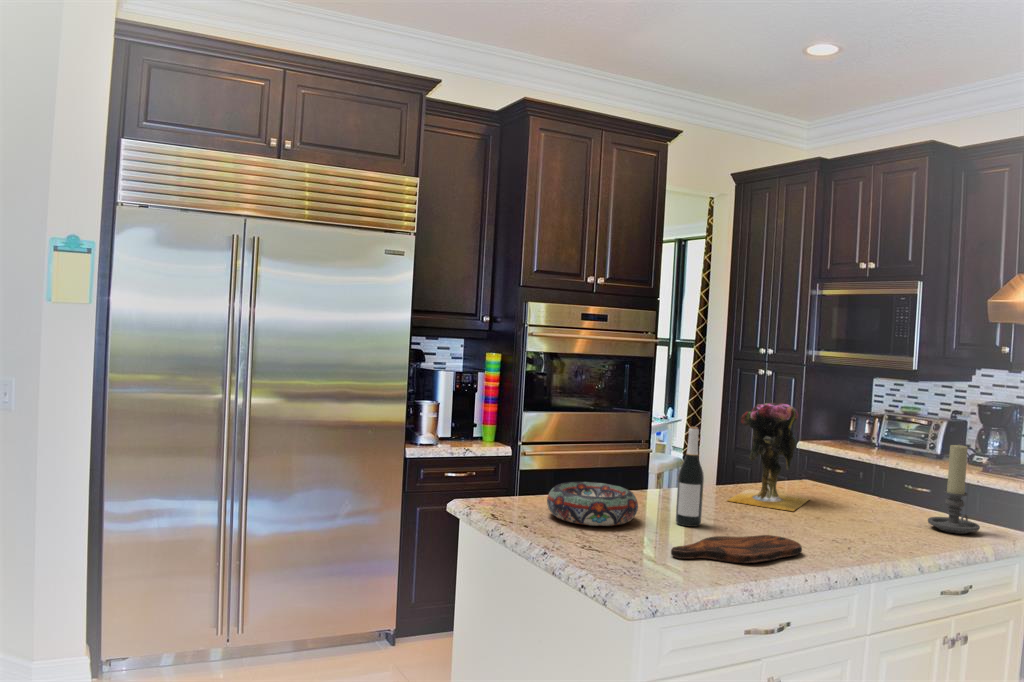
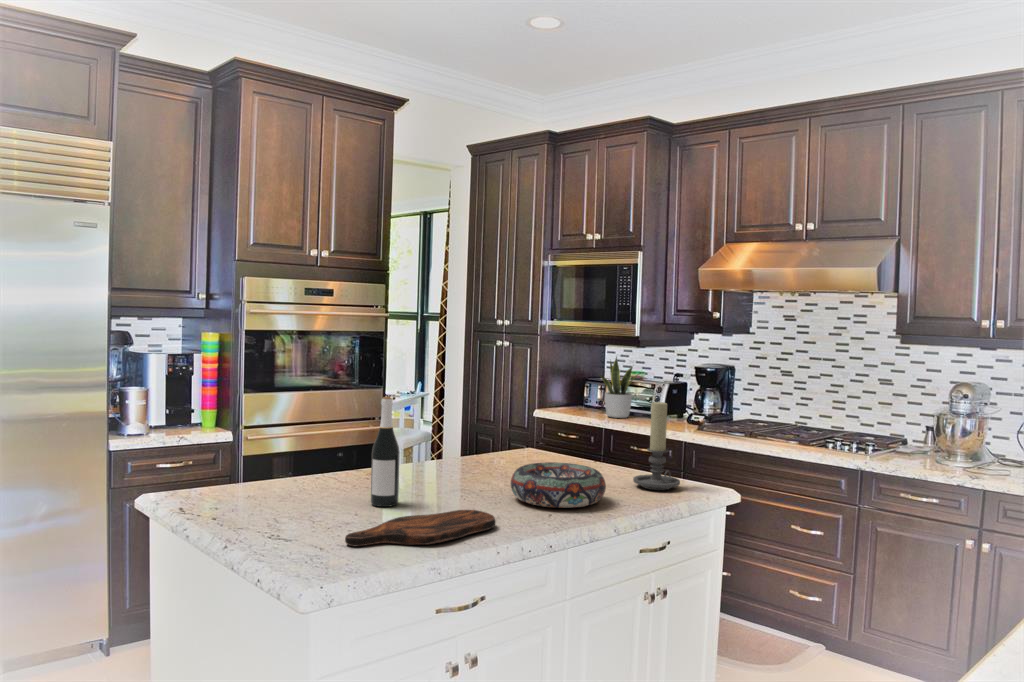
potted plant: none [867,388,919,455] -> present [600,357,638,418]
vase: present [728,403,809,511] -> none [439,370,527,481]
decorative bowl: present [547,482,638,526] -> present [511,462,606,508]

